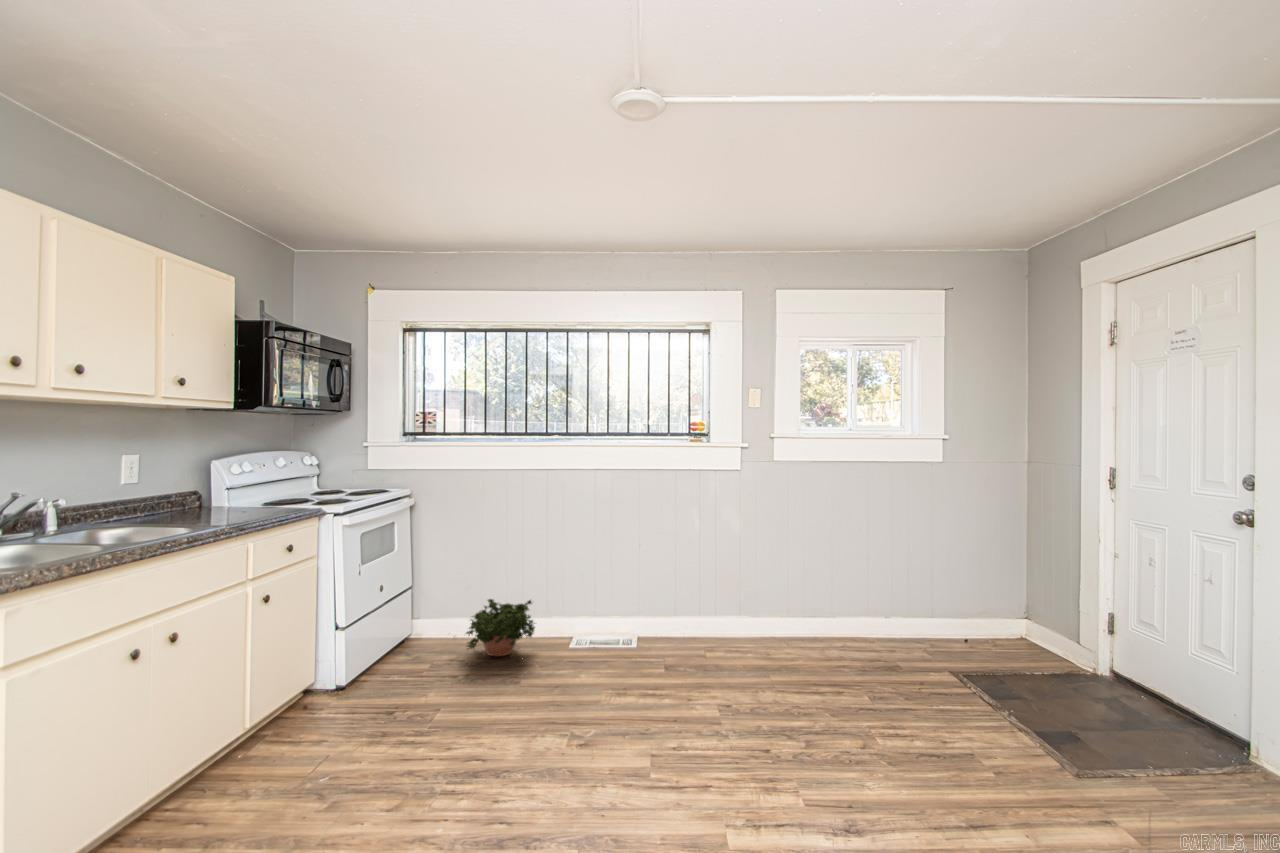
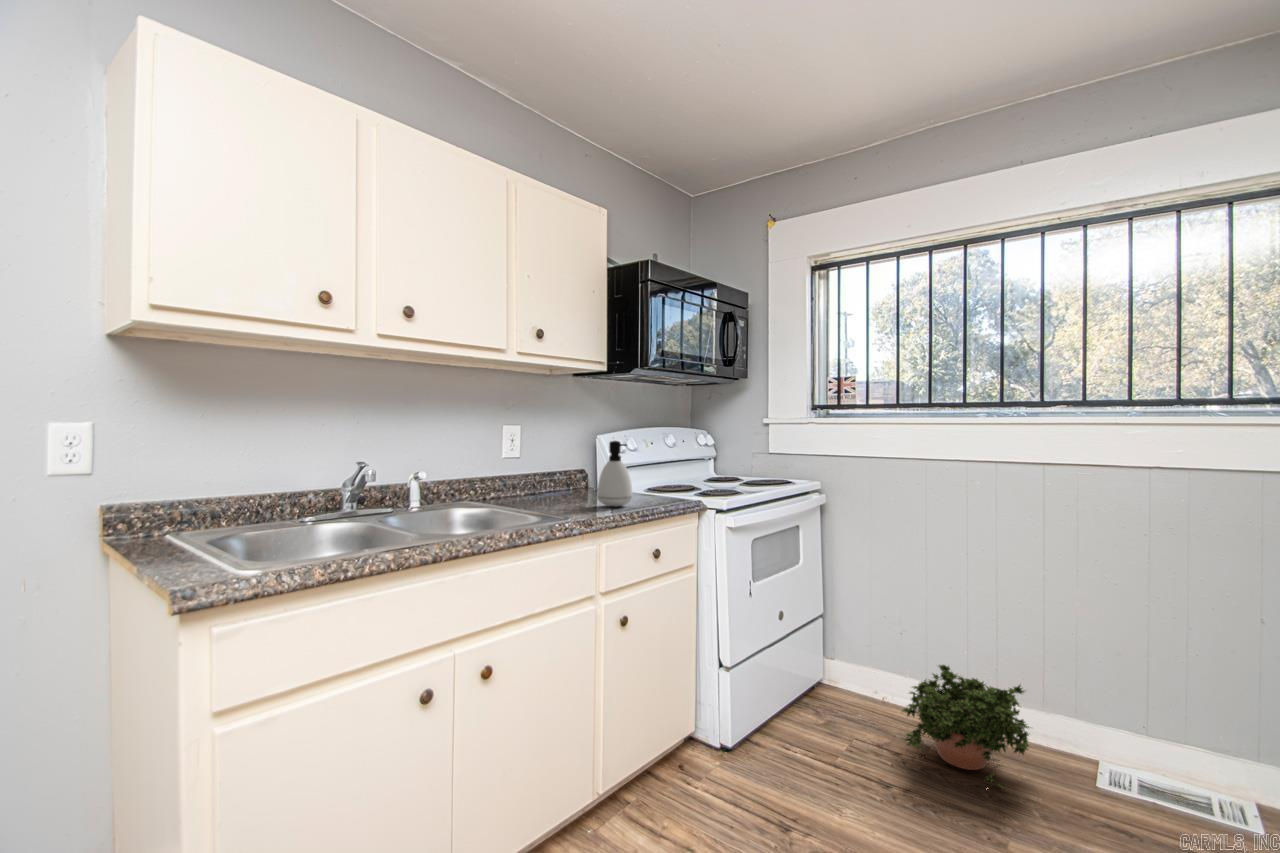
soap dispenser: none [232,467,265,518] -> present [597,441,632,506]

